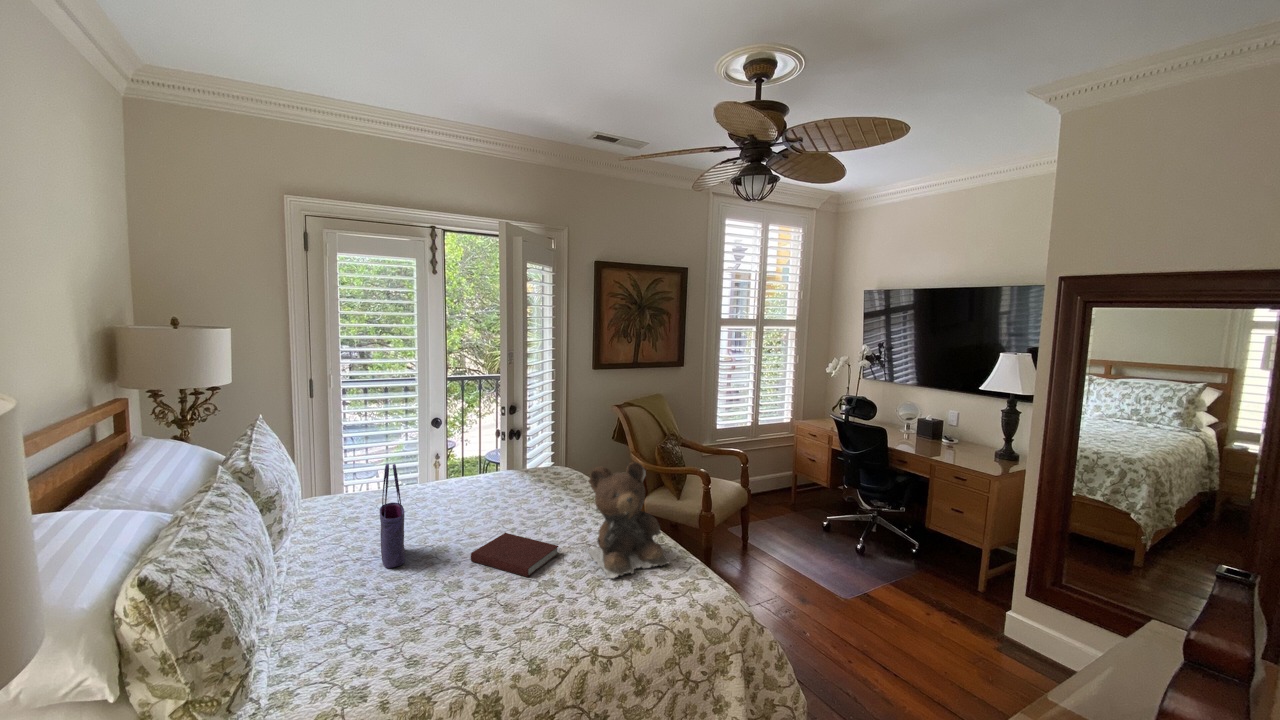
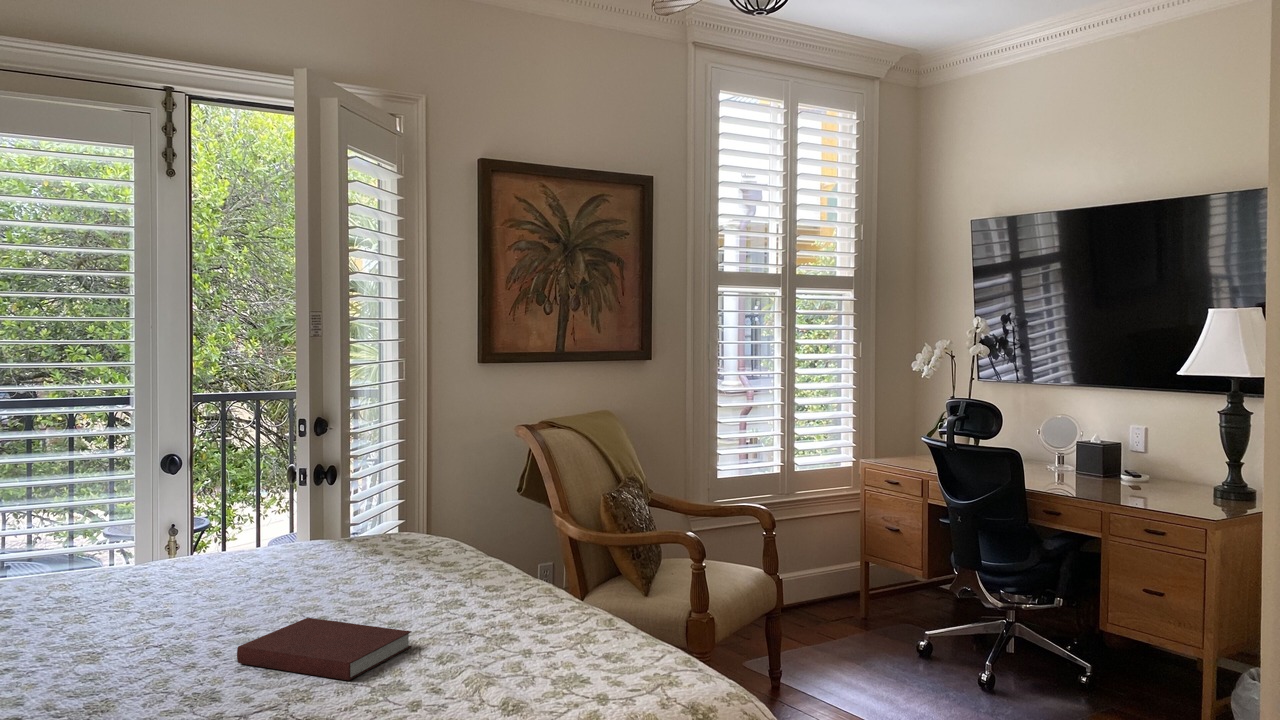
teddy bear: present [588,461,669,578] -> none [466,465,624,675]
tote bag: present [380,464,405,568] -> none [55,476,105,679]

